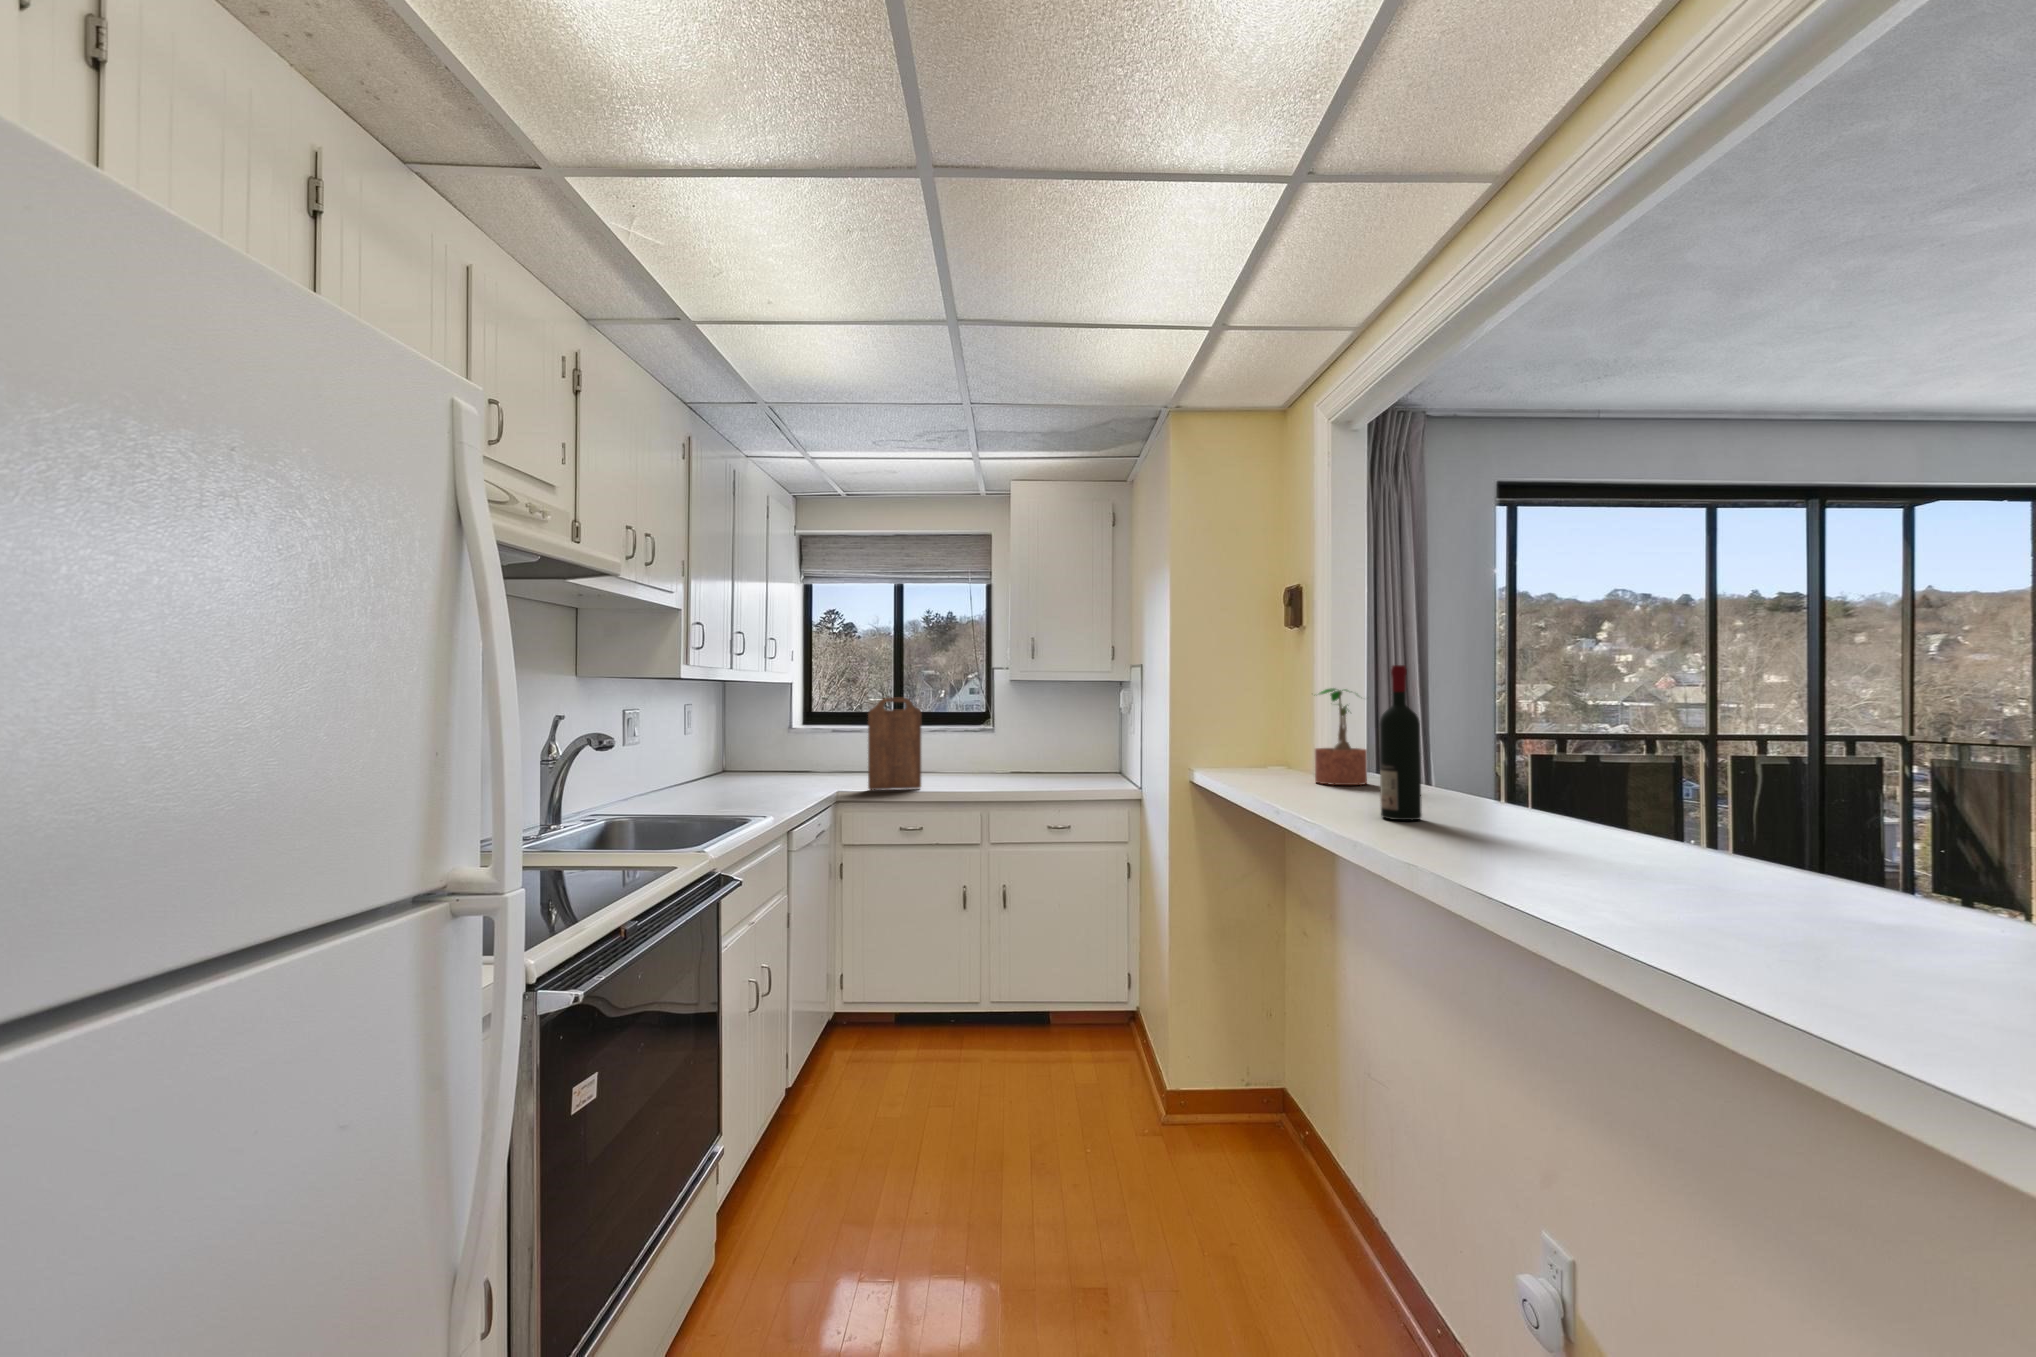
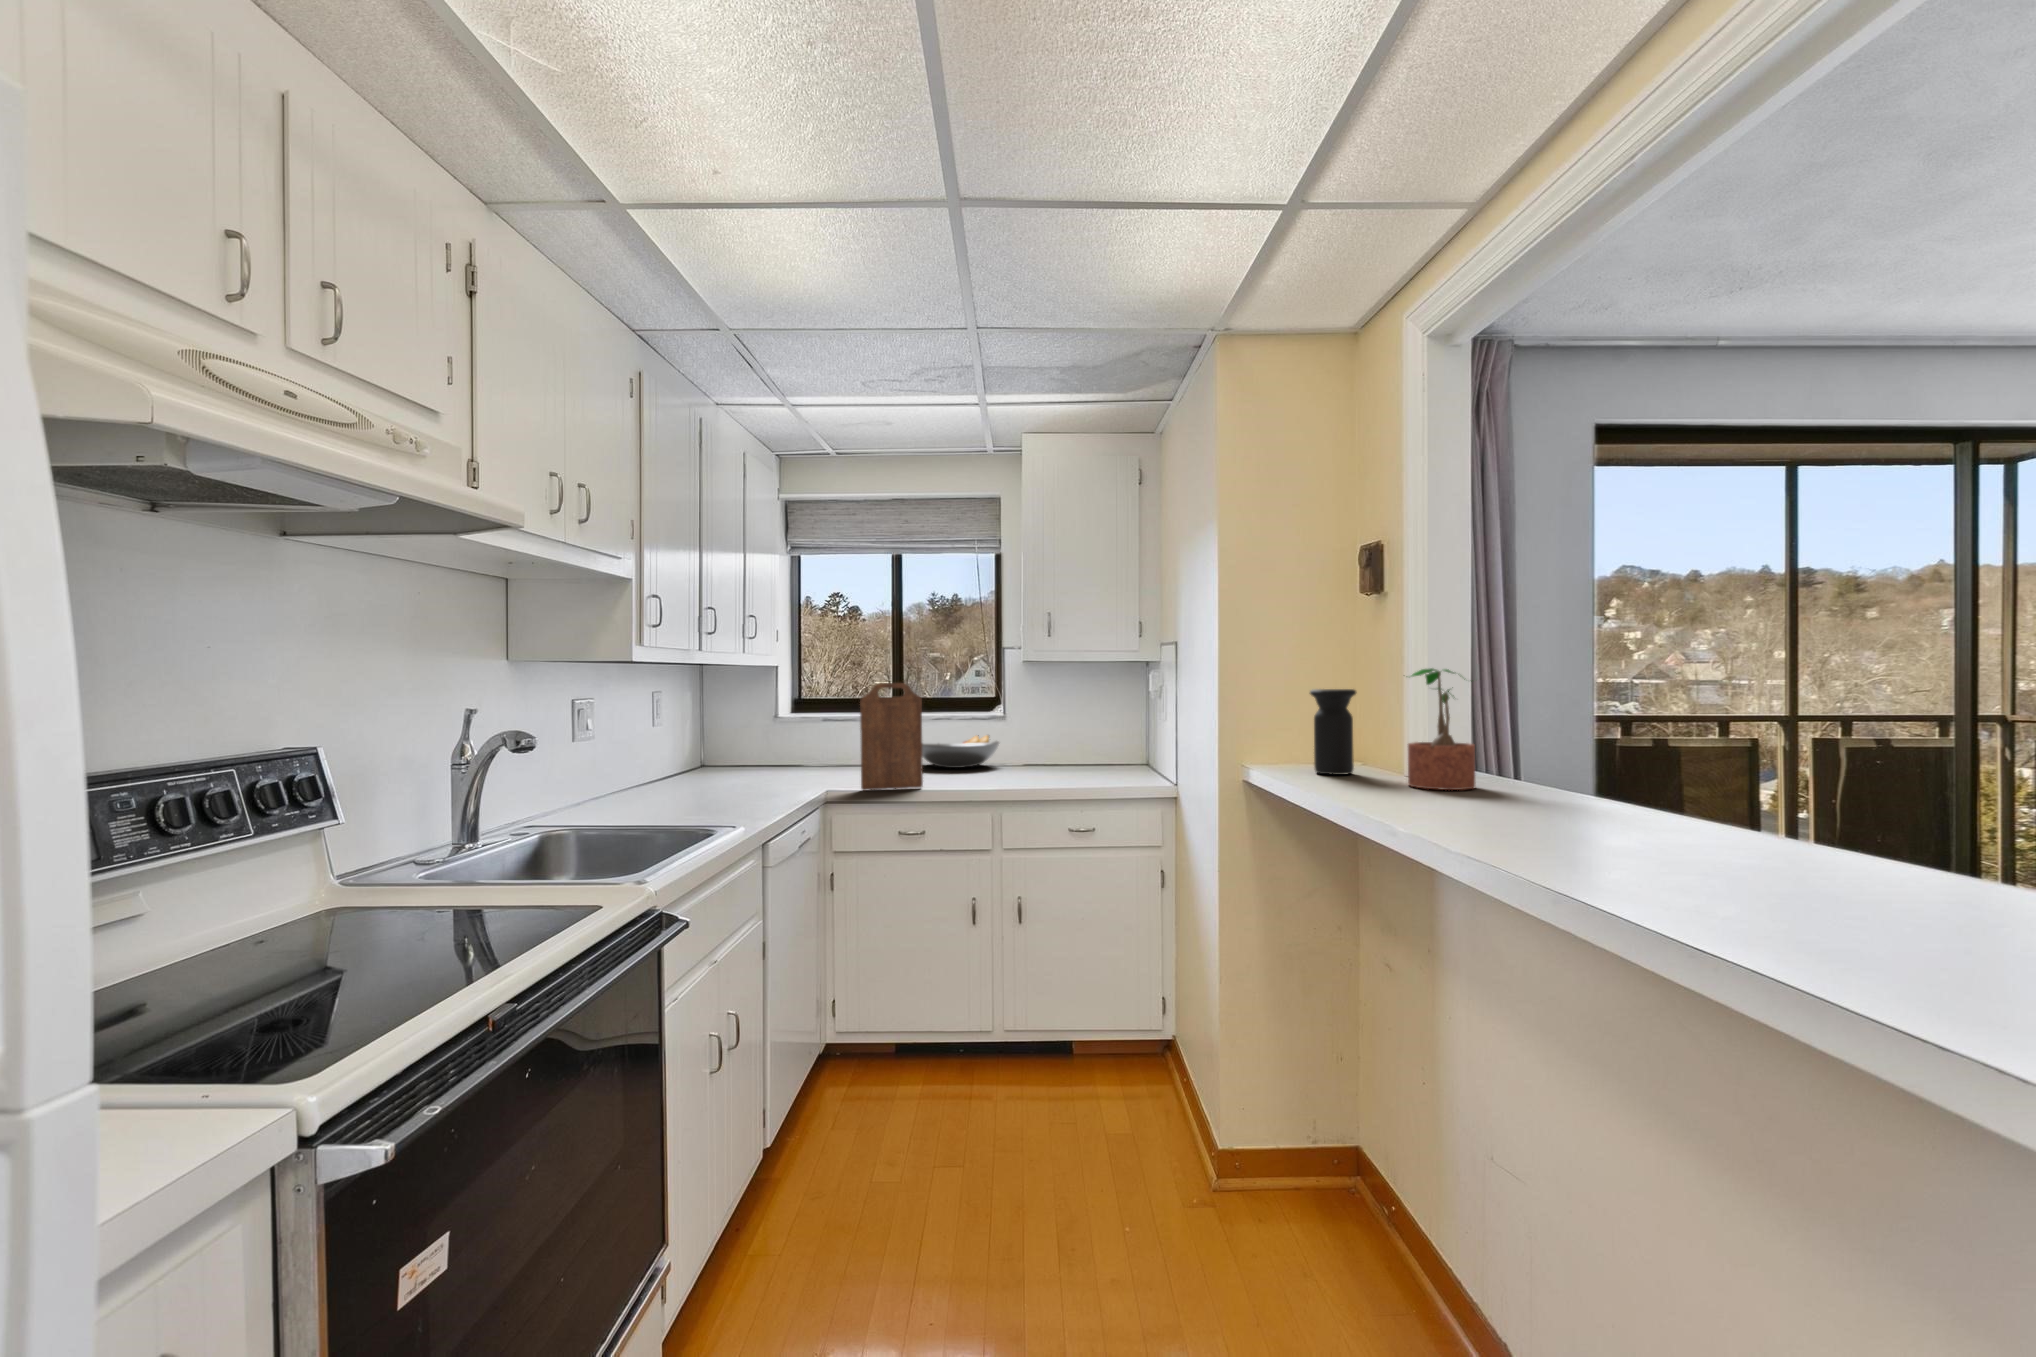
wine bottle: present [1380,665,1422,820] -> none [1531,637,1593,848]
vase: none [1241,705,1279,775] -> present [1310,689,1357,775]
fruit bowl: none [913,744,989,773] -> present [922,735,999,768]

